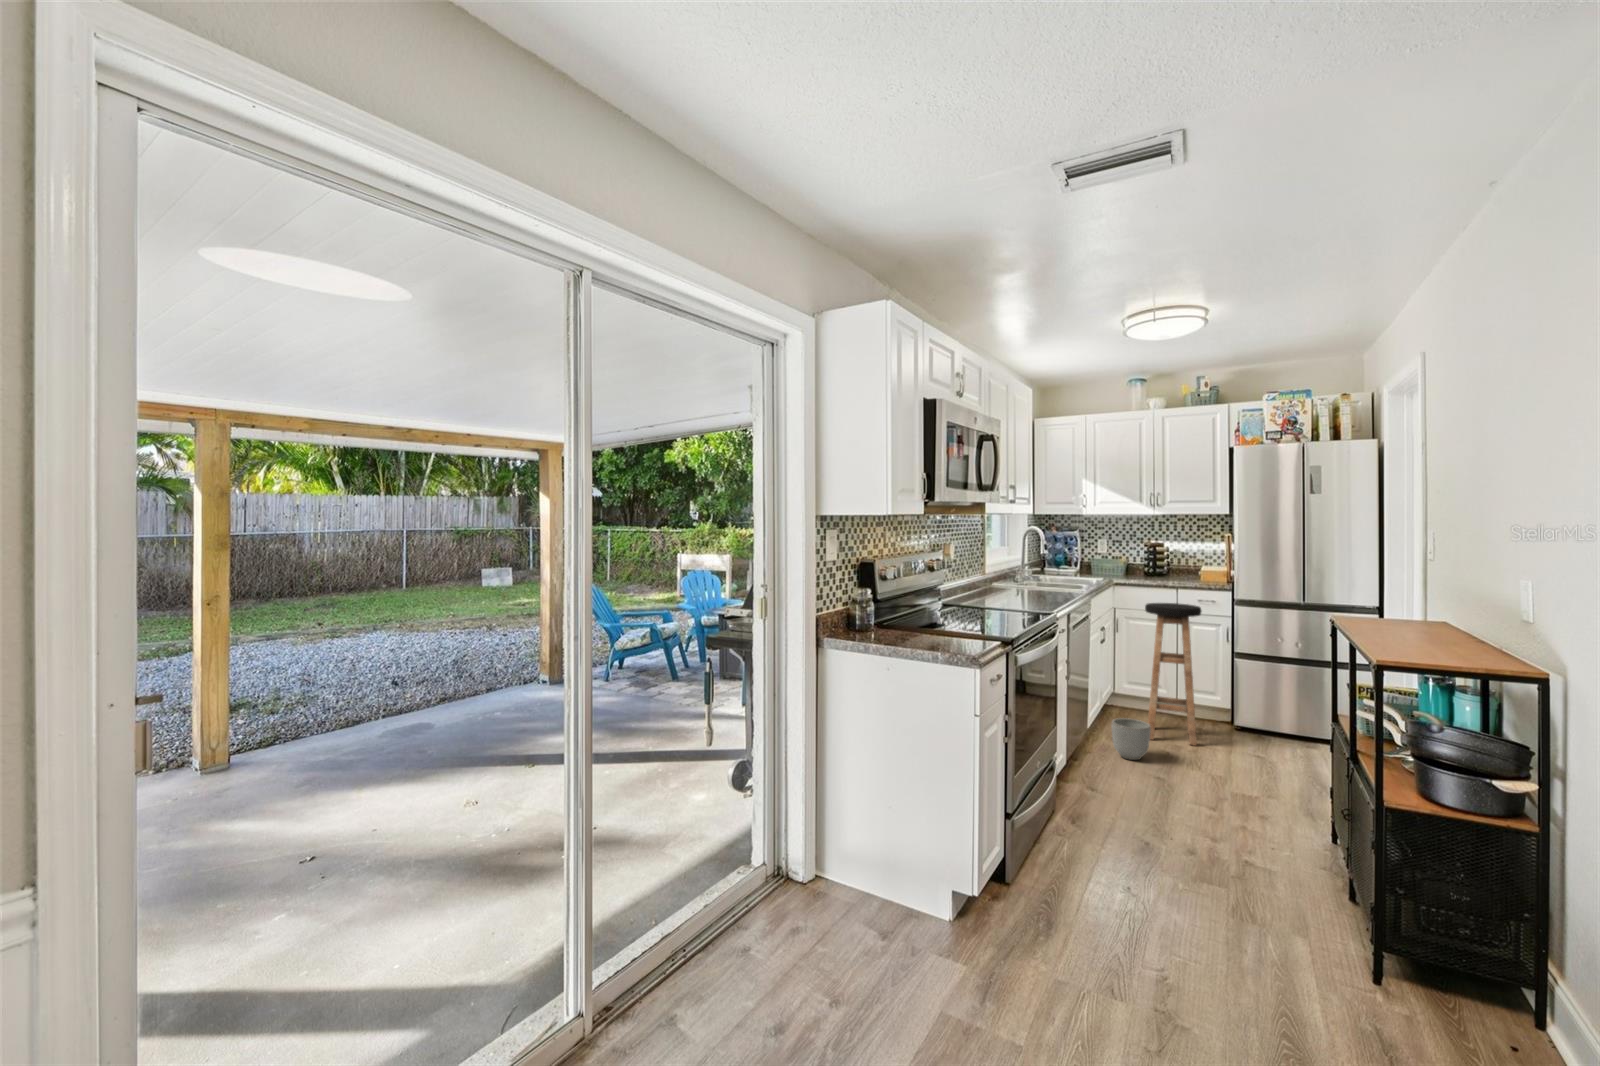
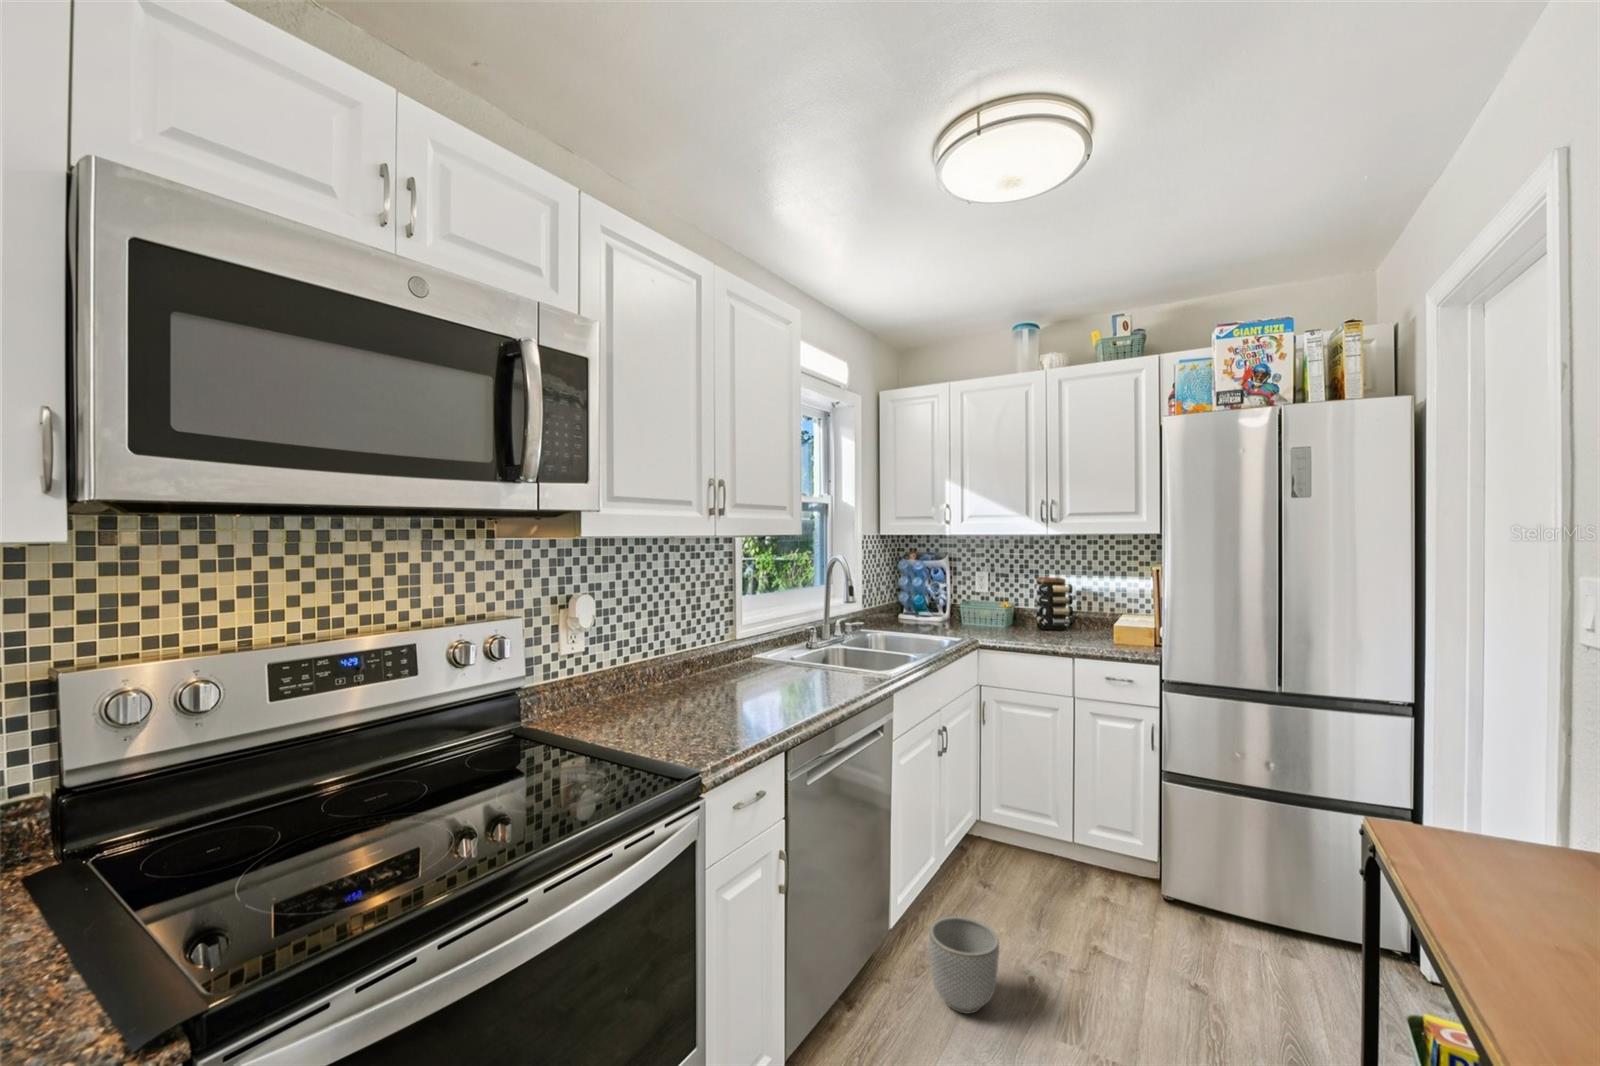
bar stool: present [1145,603,1201,746] -> none [1010,684,1105,961]

